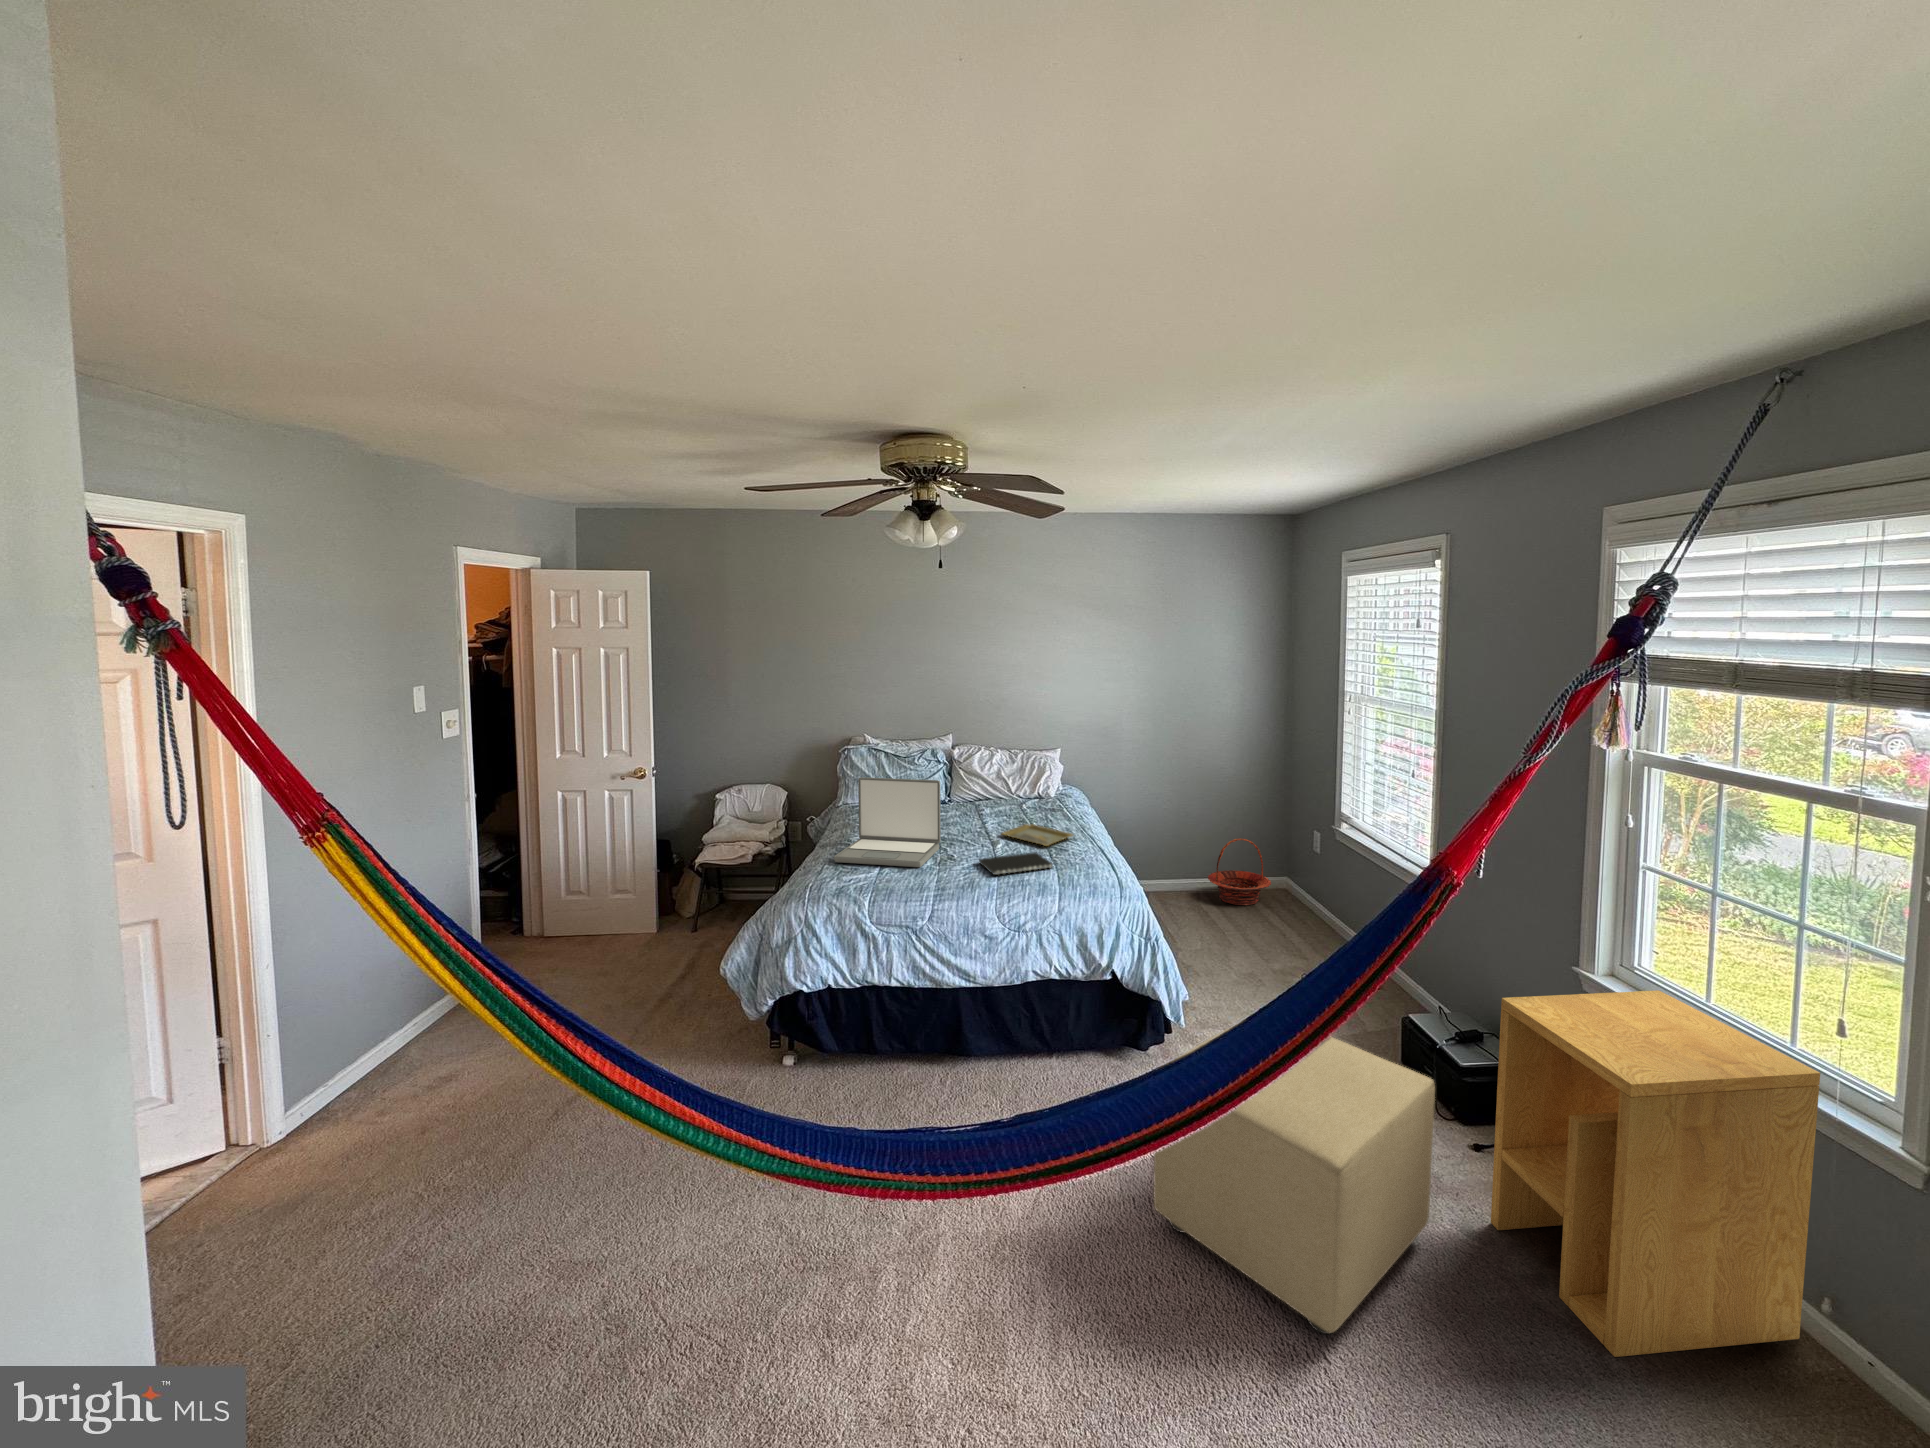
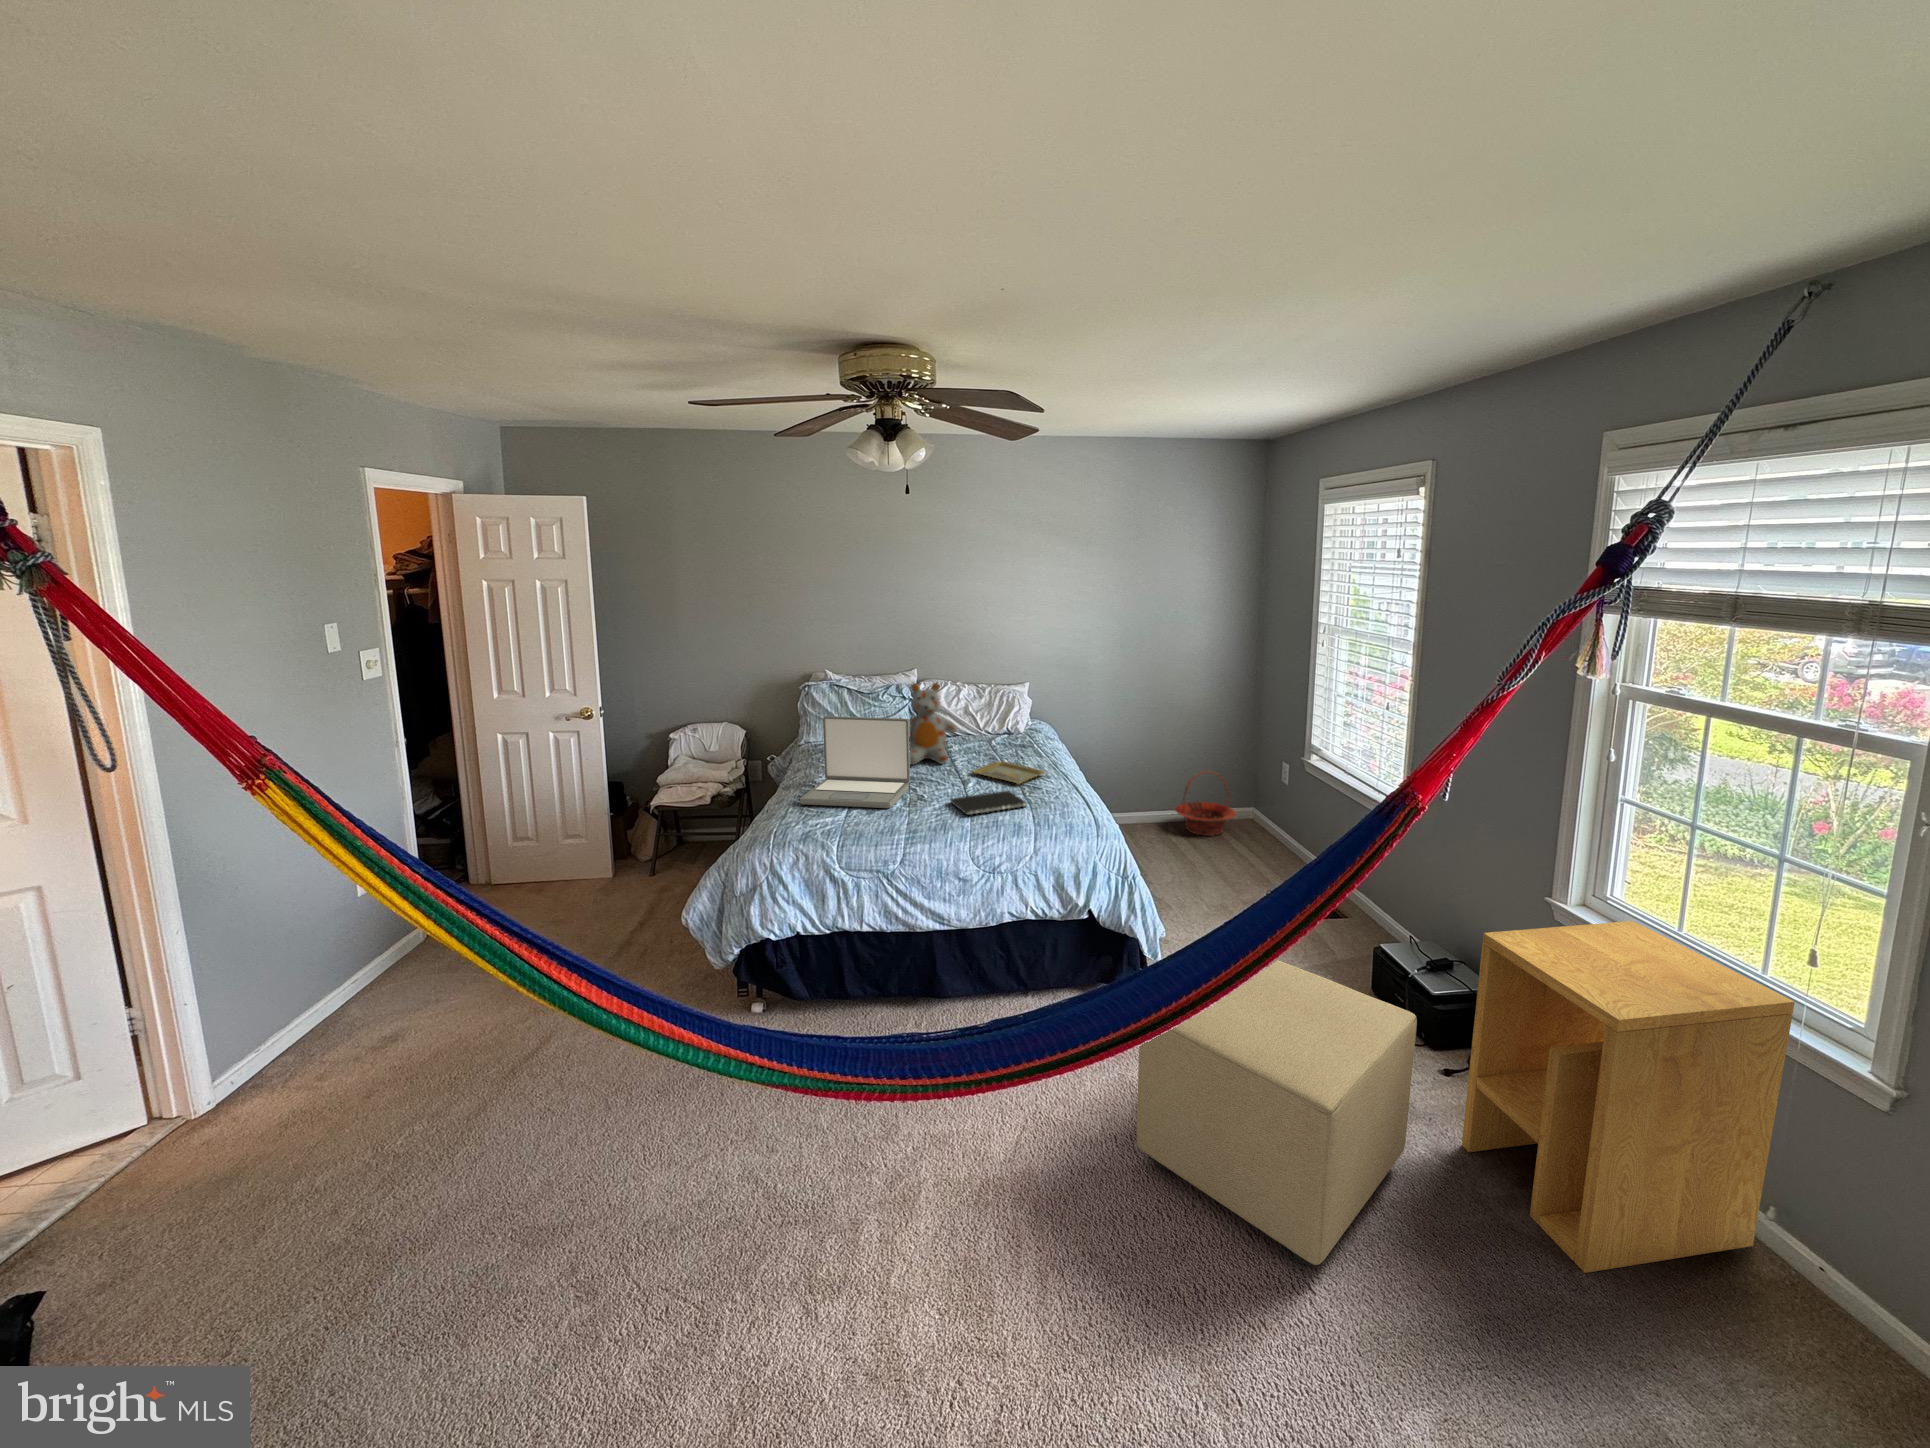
stuffed bear: none [927,746,989,826] -> present [909,683,958,765]

